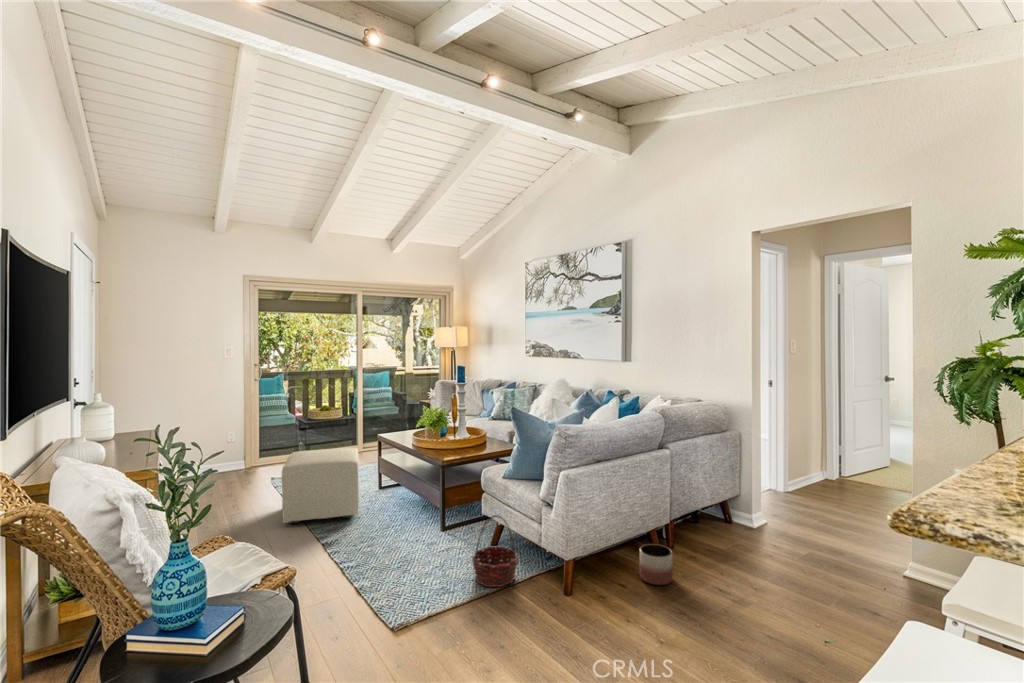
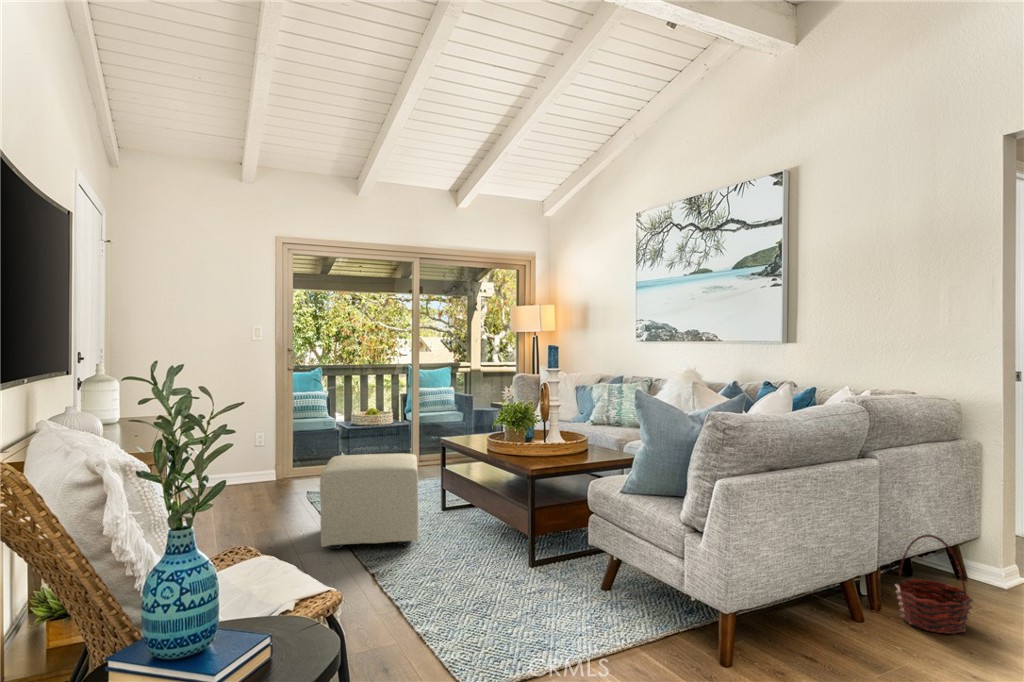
basket: present [472,515,518,587] -> present [895,534,973,634]
planter: present [639,544,673,585] -> none [834,598,889,660]

